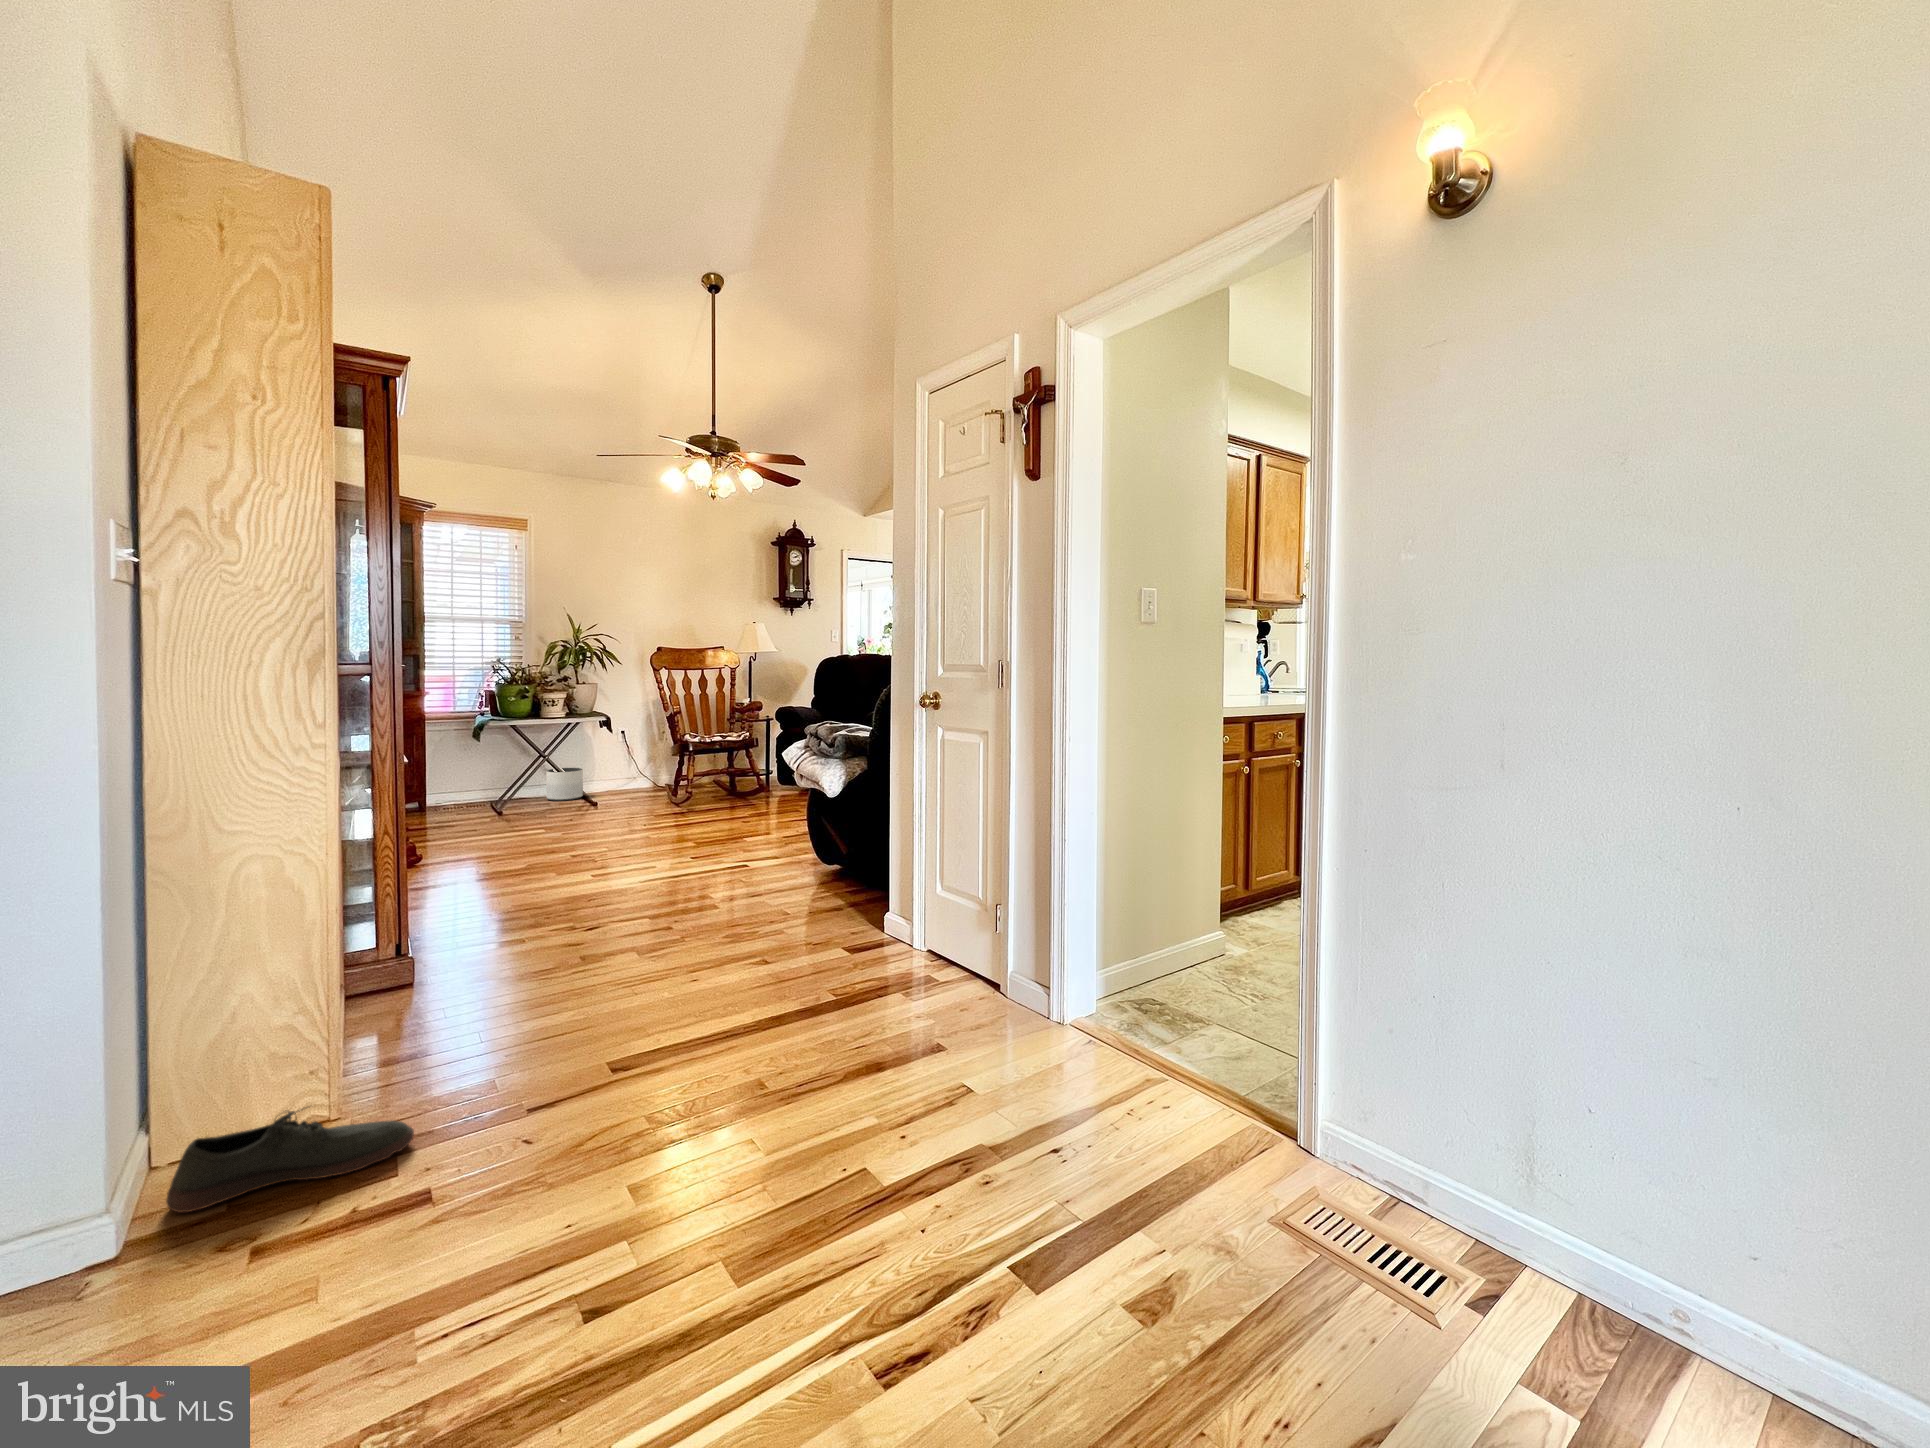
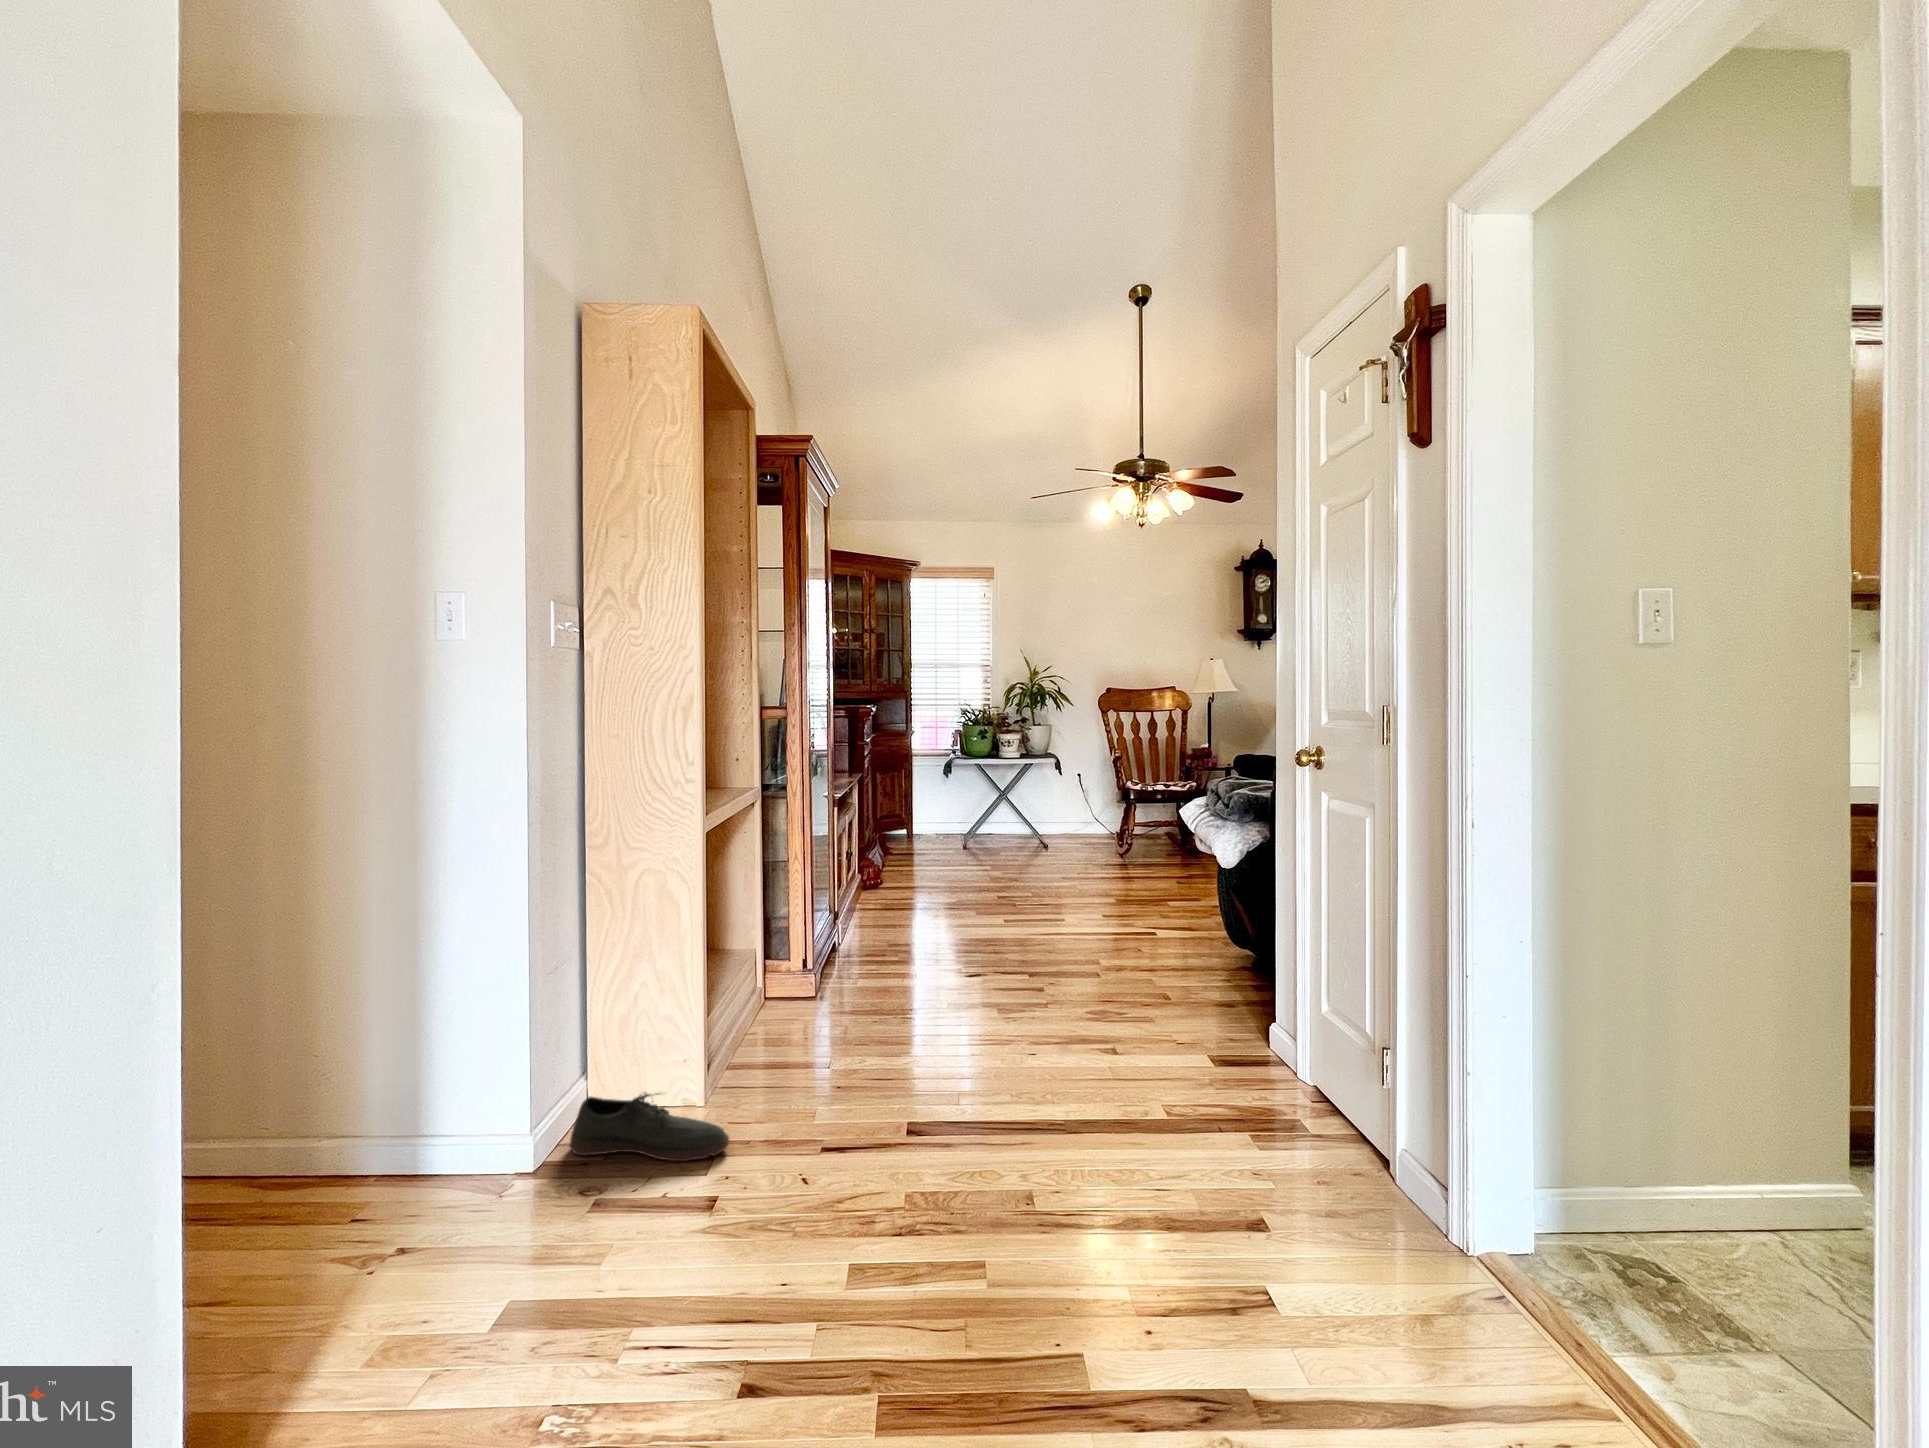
planter: present [546,768,583,801] -> none [1005,809,1037,842]

